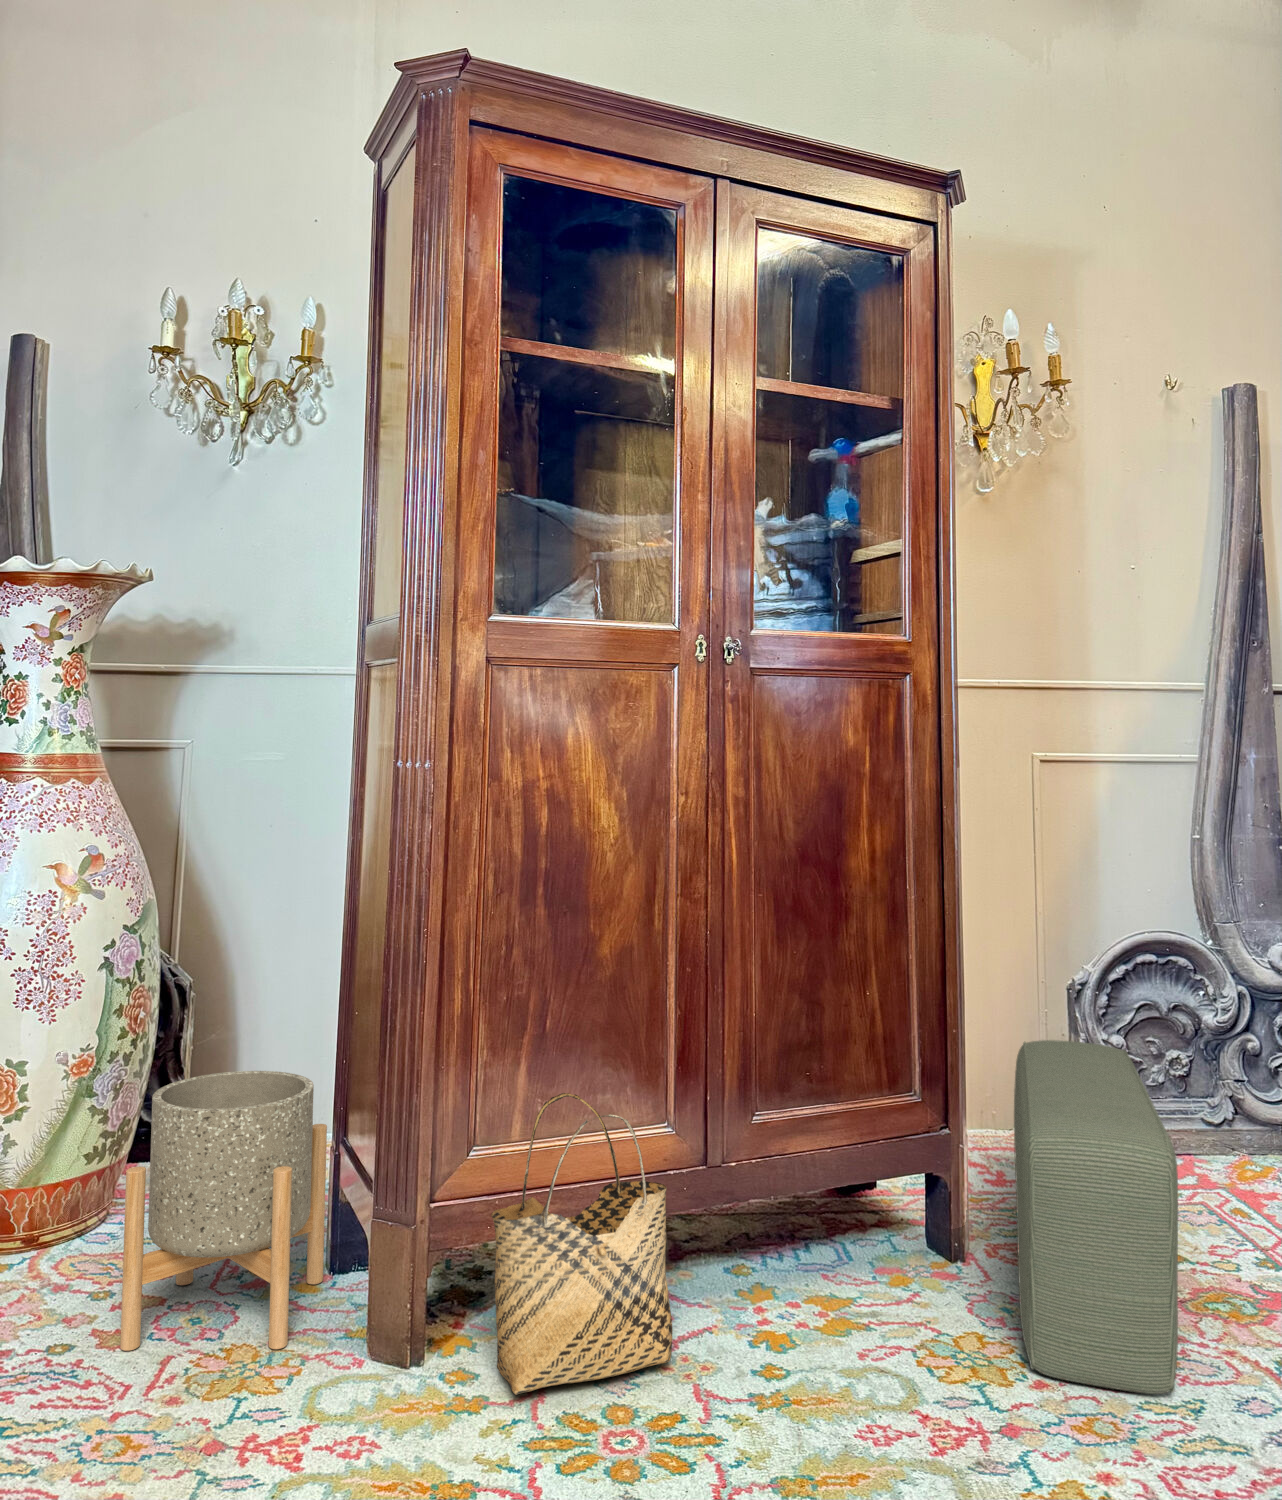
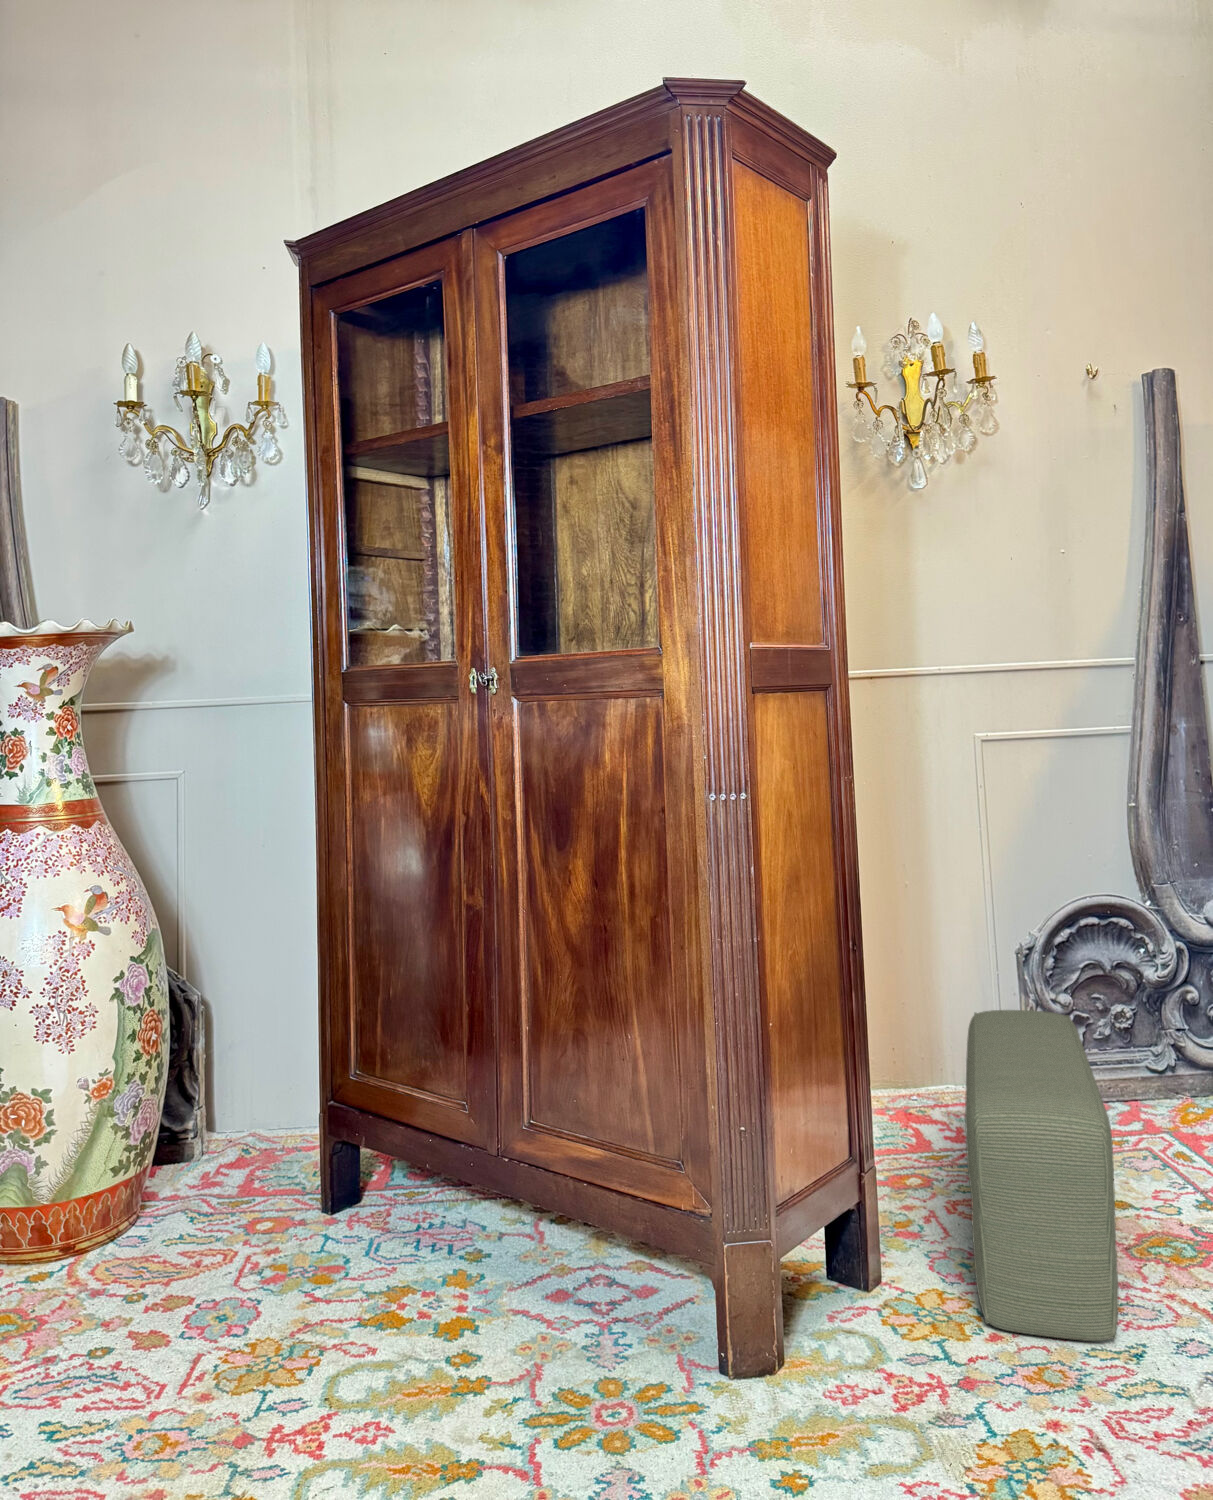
planter: present [120,1071,327,1351] -> none [149,1087,336,1352]
woven basket: present [491,1093,672,1395] -> none [483,1096,656,1375]

